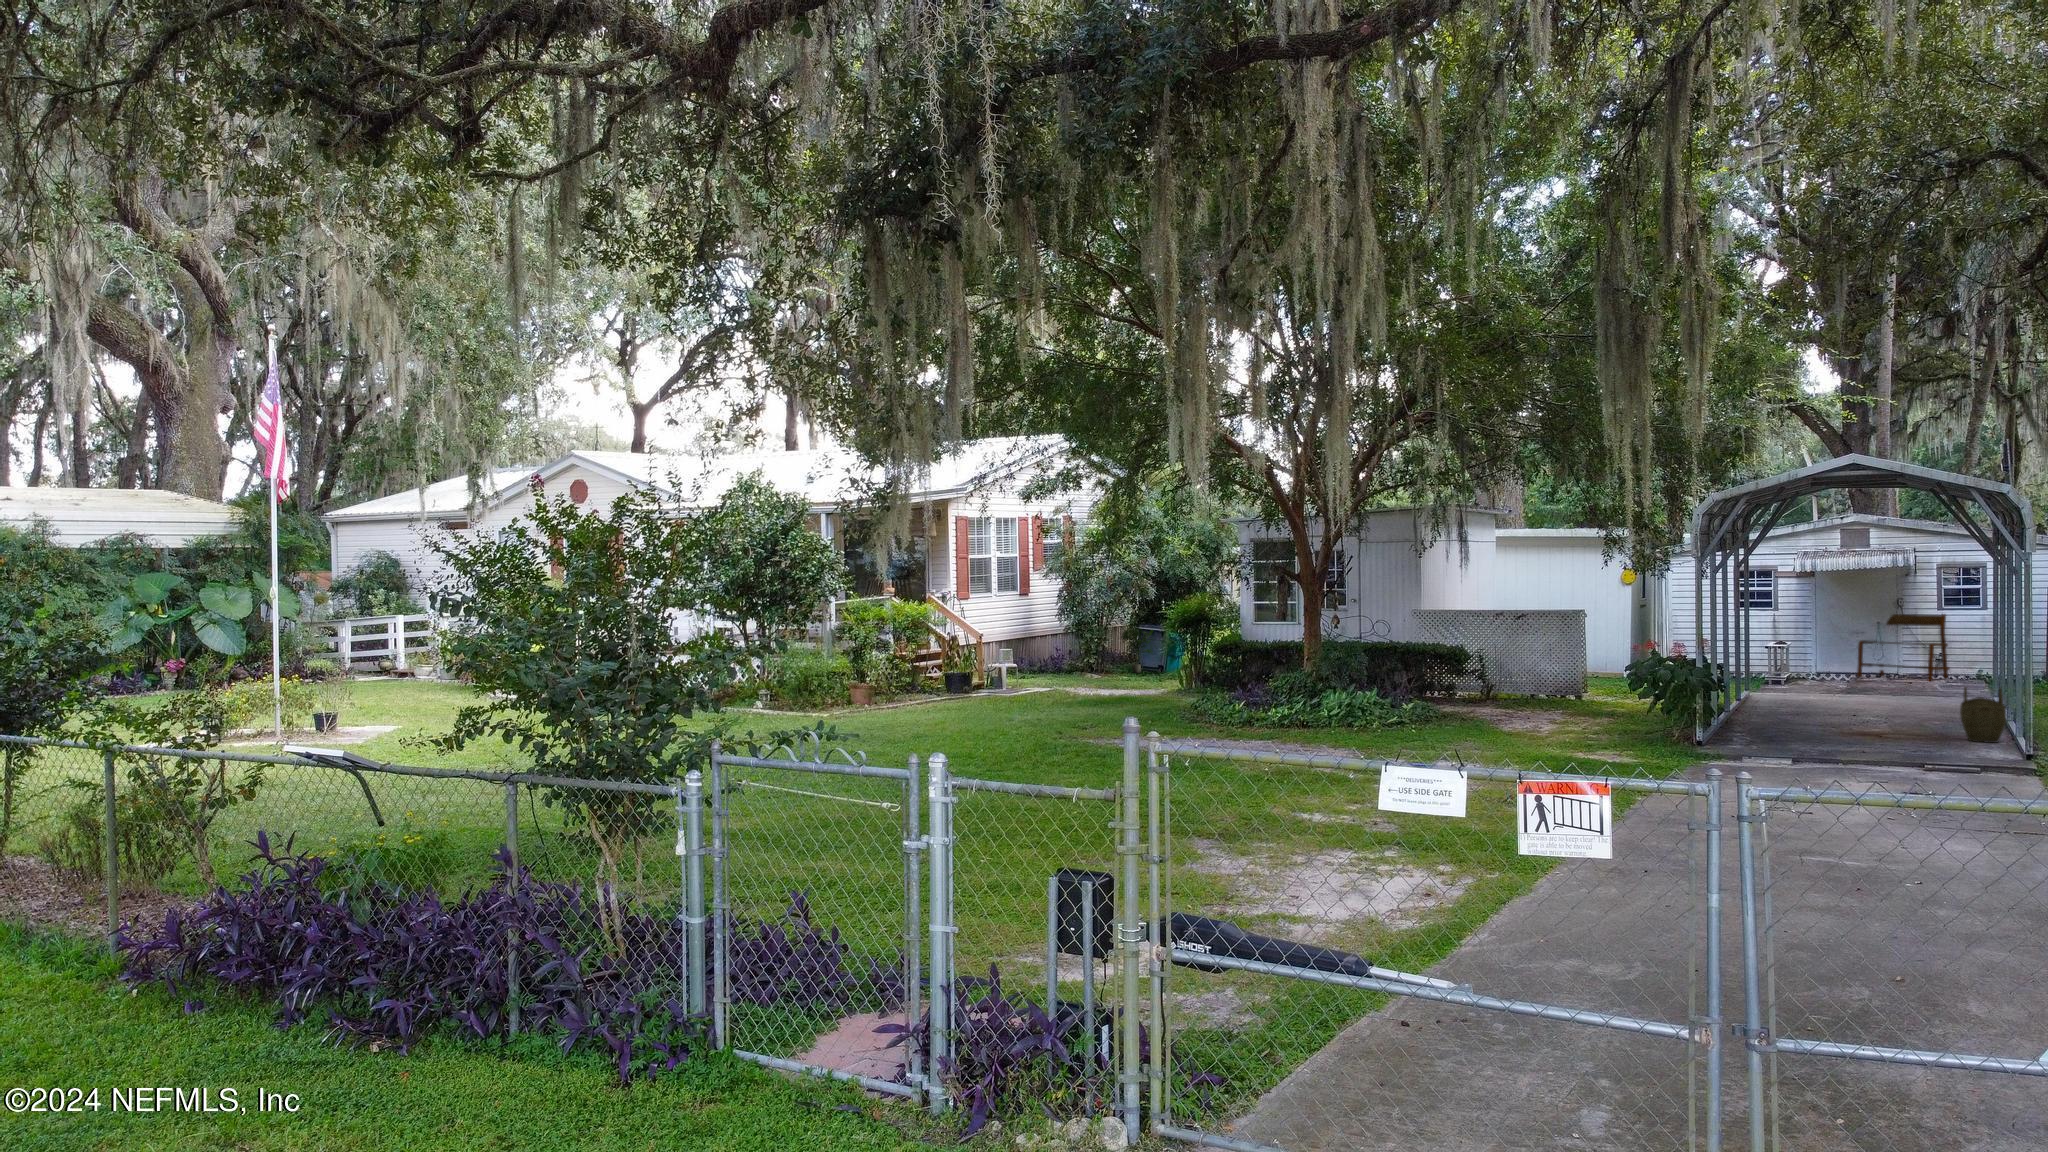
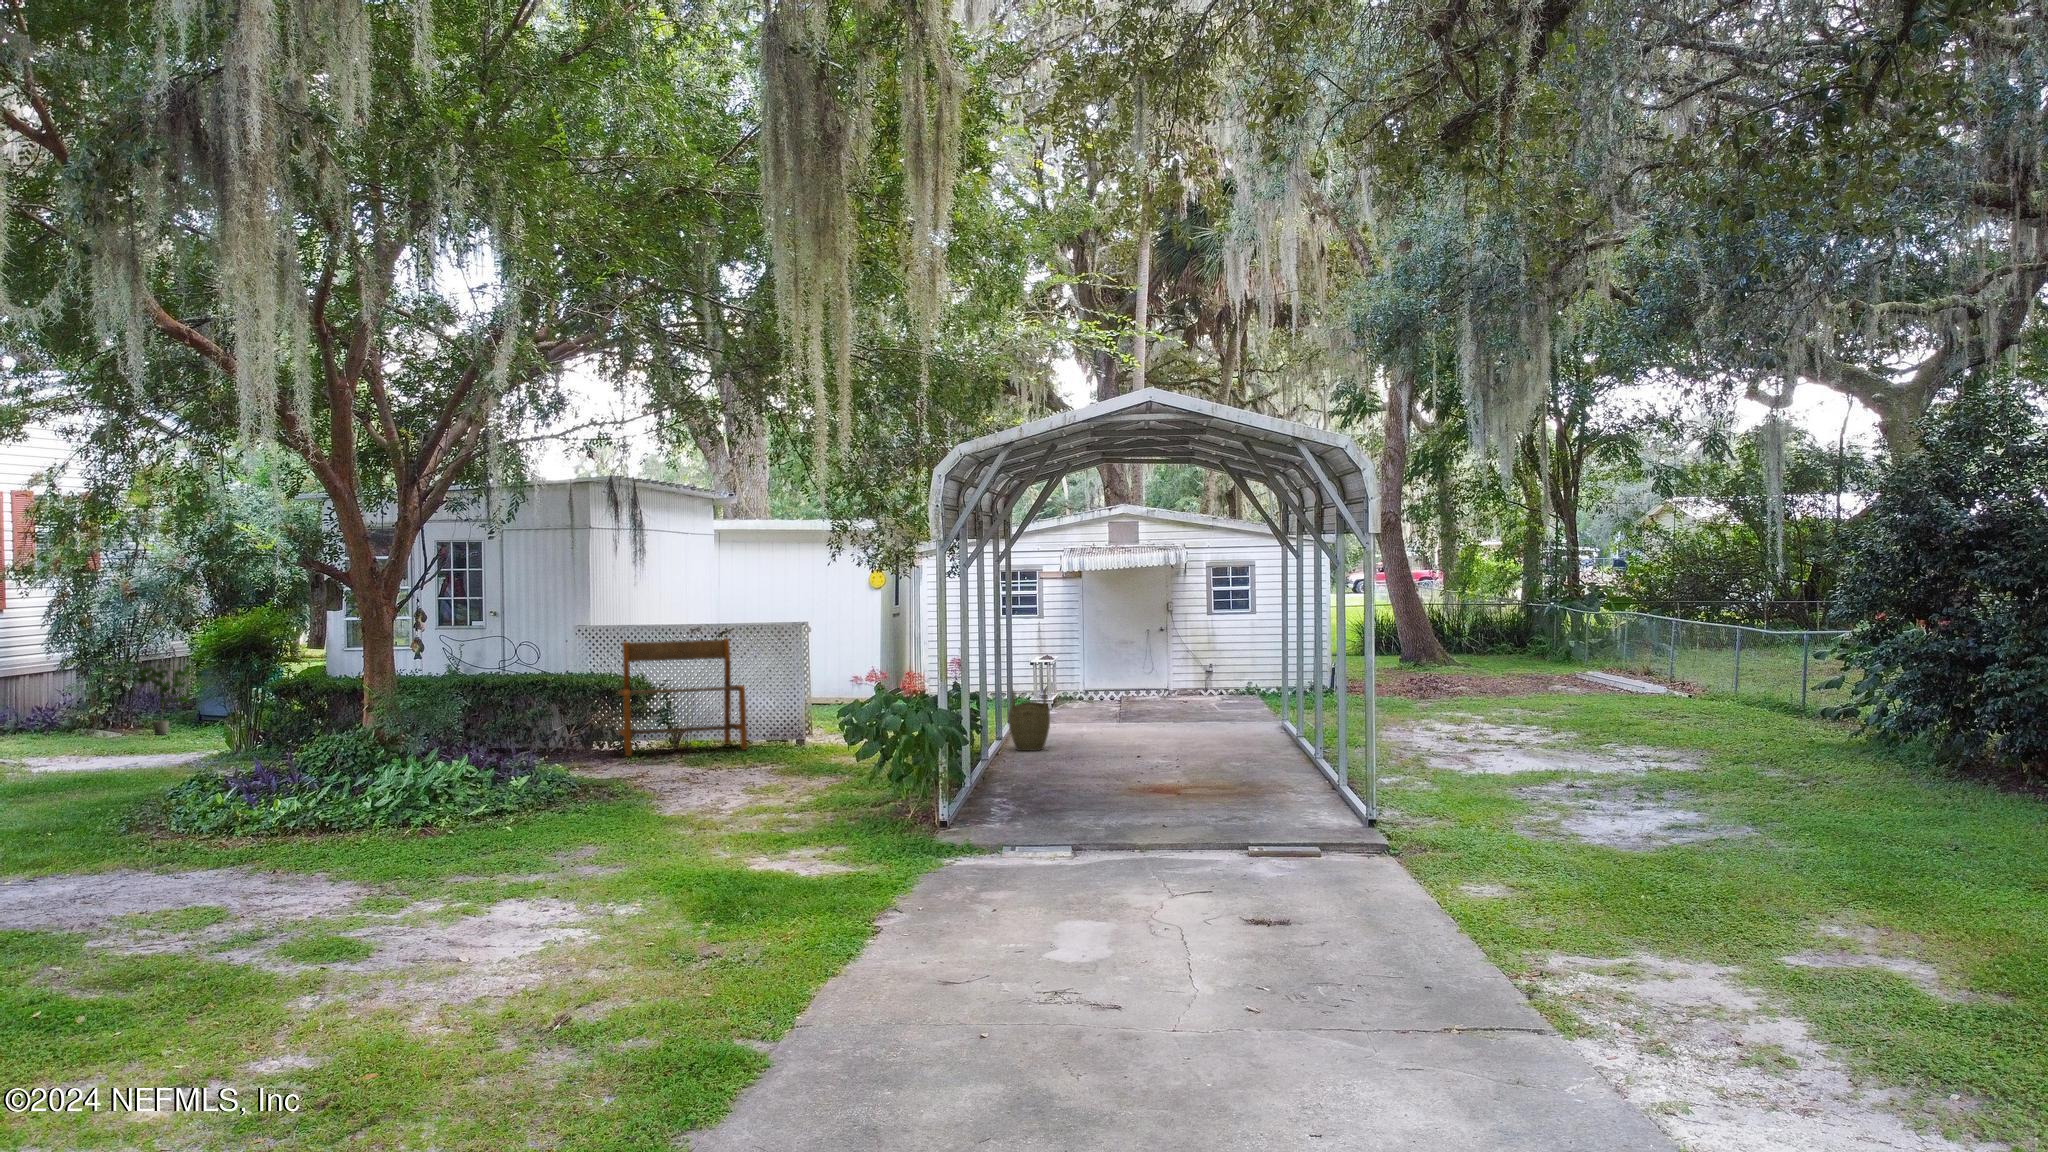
bench: present [1857,614,1950,681] -> present [619,638,747,756]
woven basket: present [1960,687,2006,743] -> present [1008,690,1050,751]

